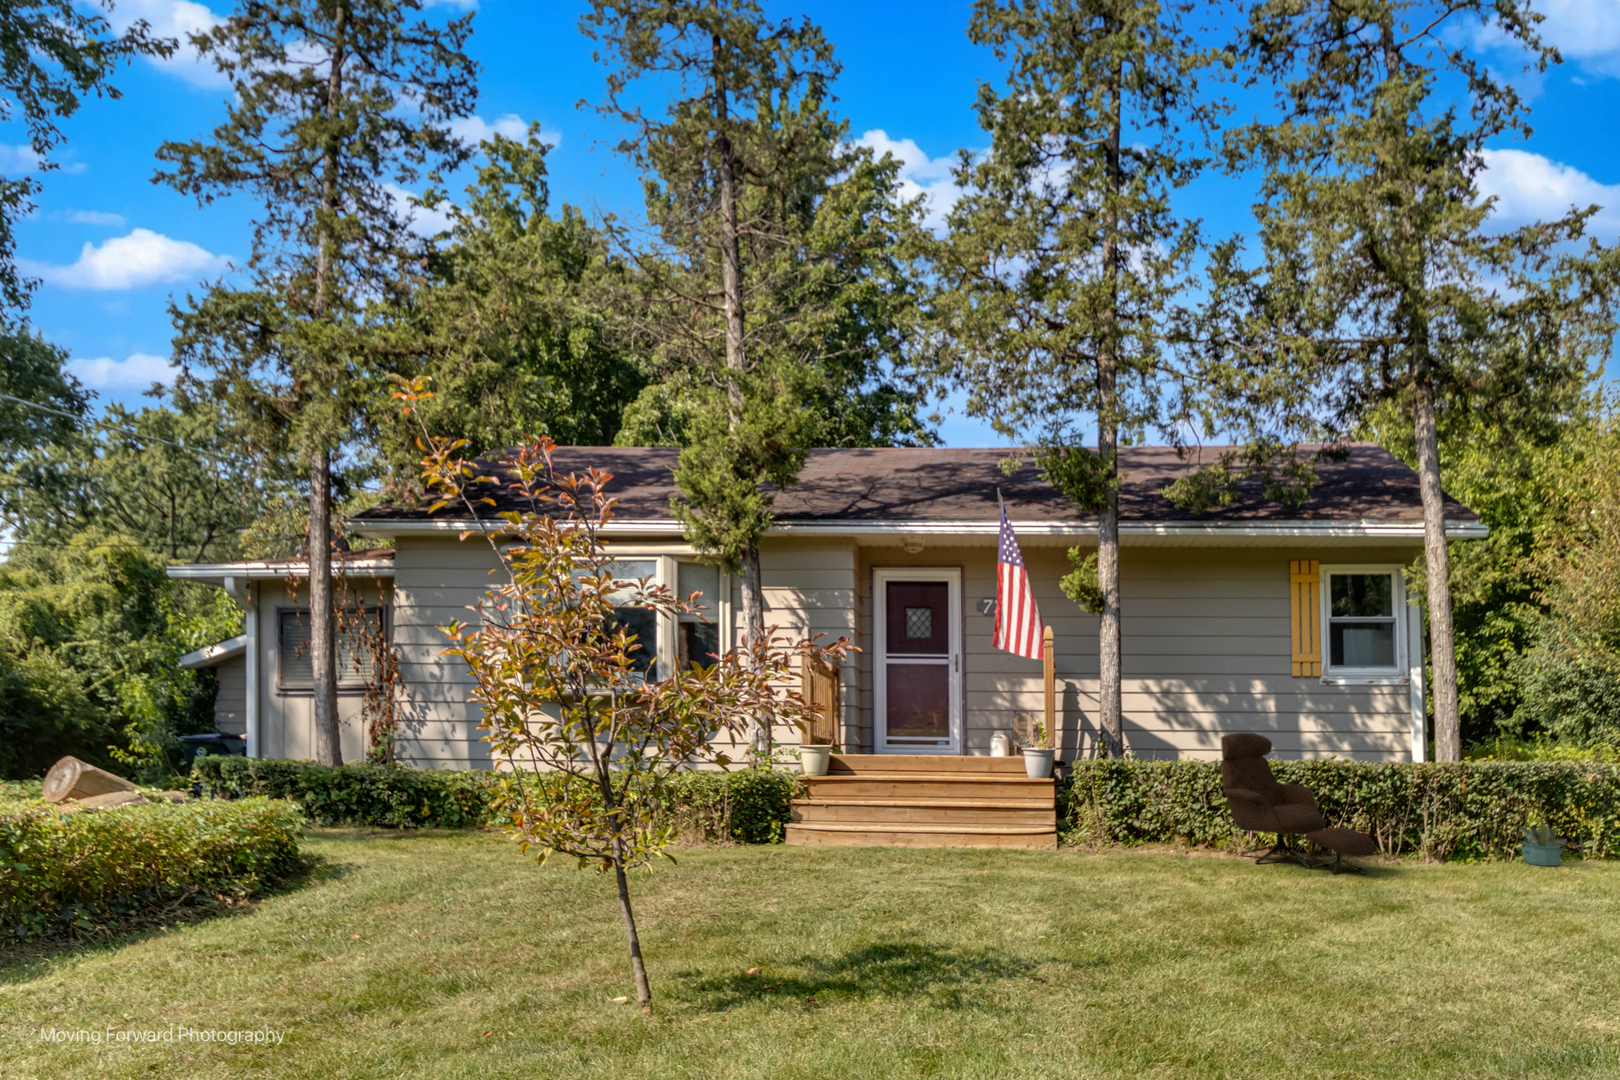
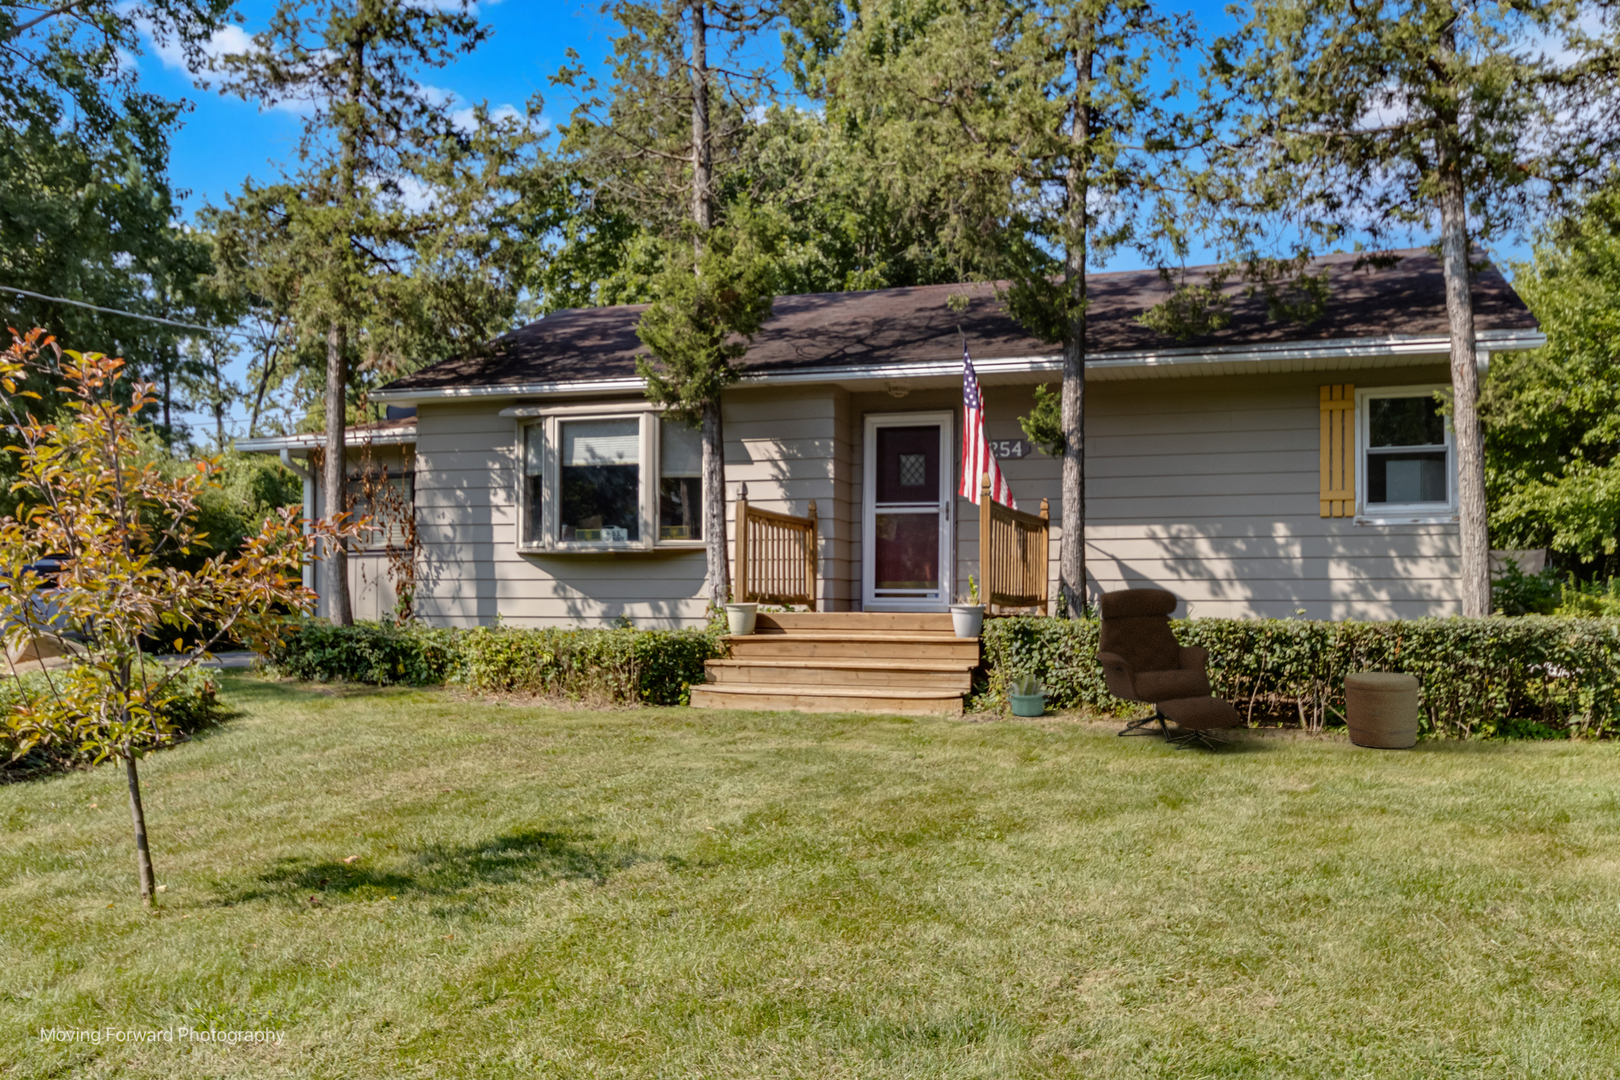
woven basket: none [1434,805,1501,870] -> present [1344,672,1419,749]
decorative plant: present [1520,825,1566,866] -> present [1005,674,1051,717]

